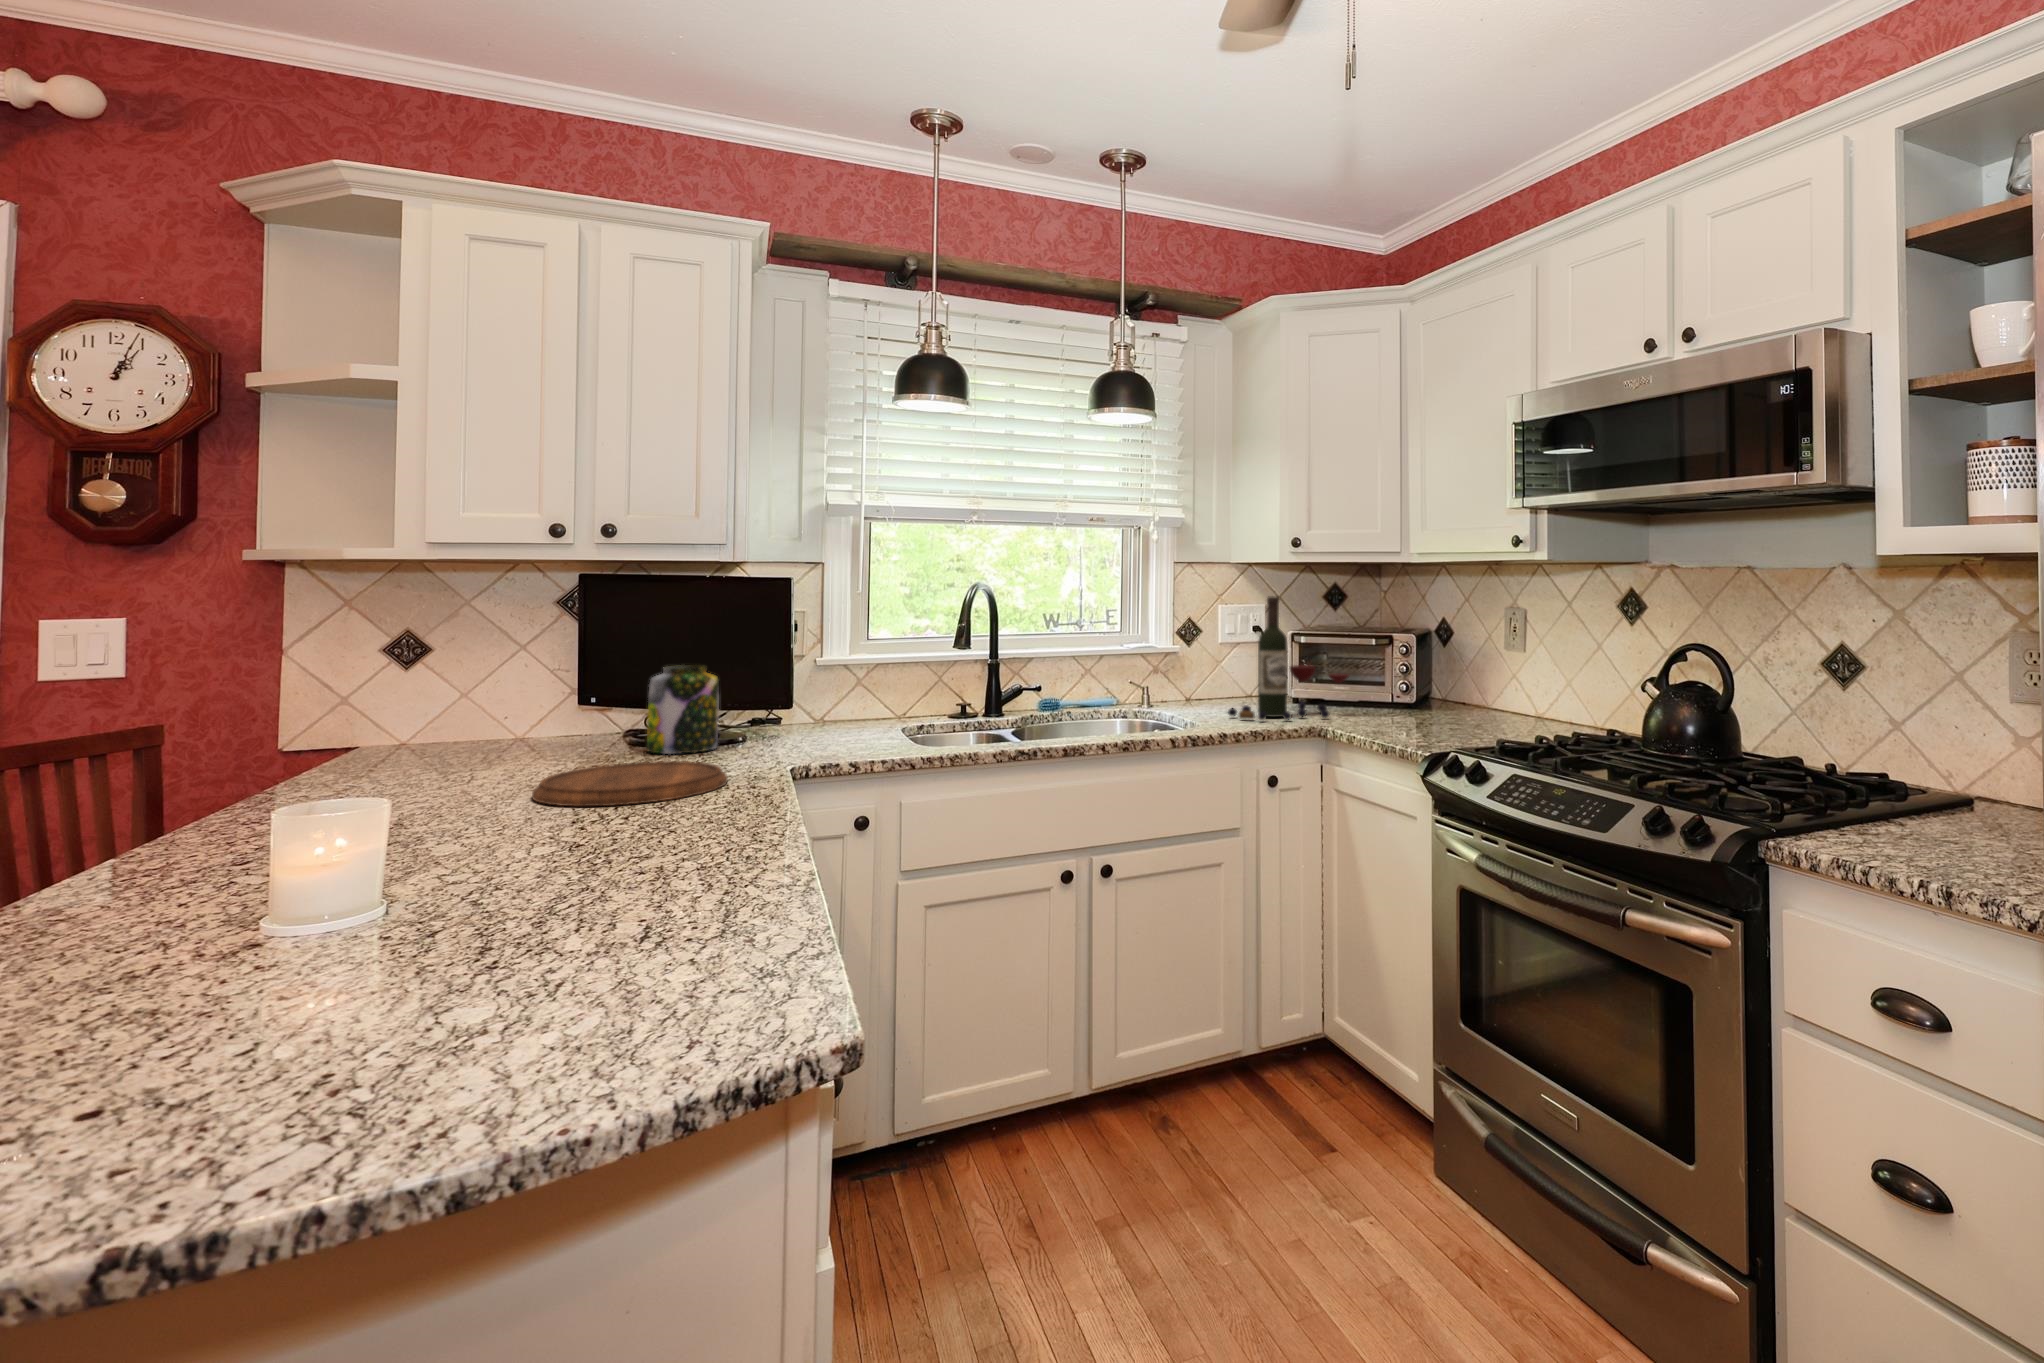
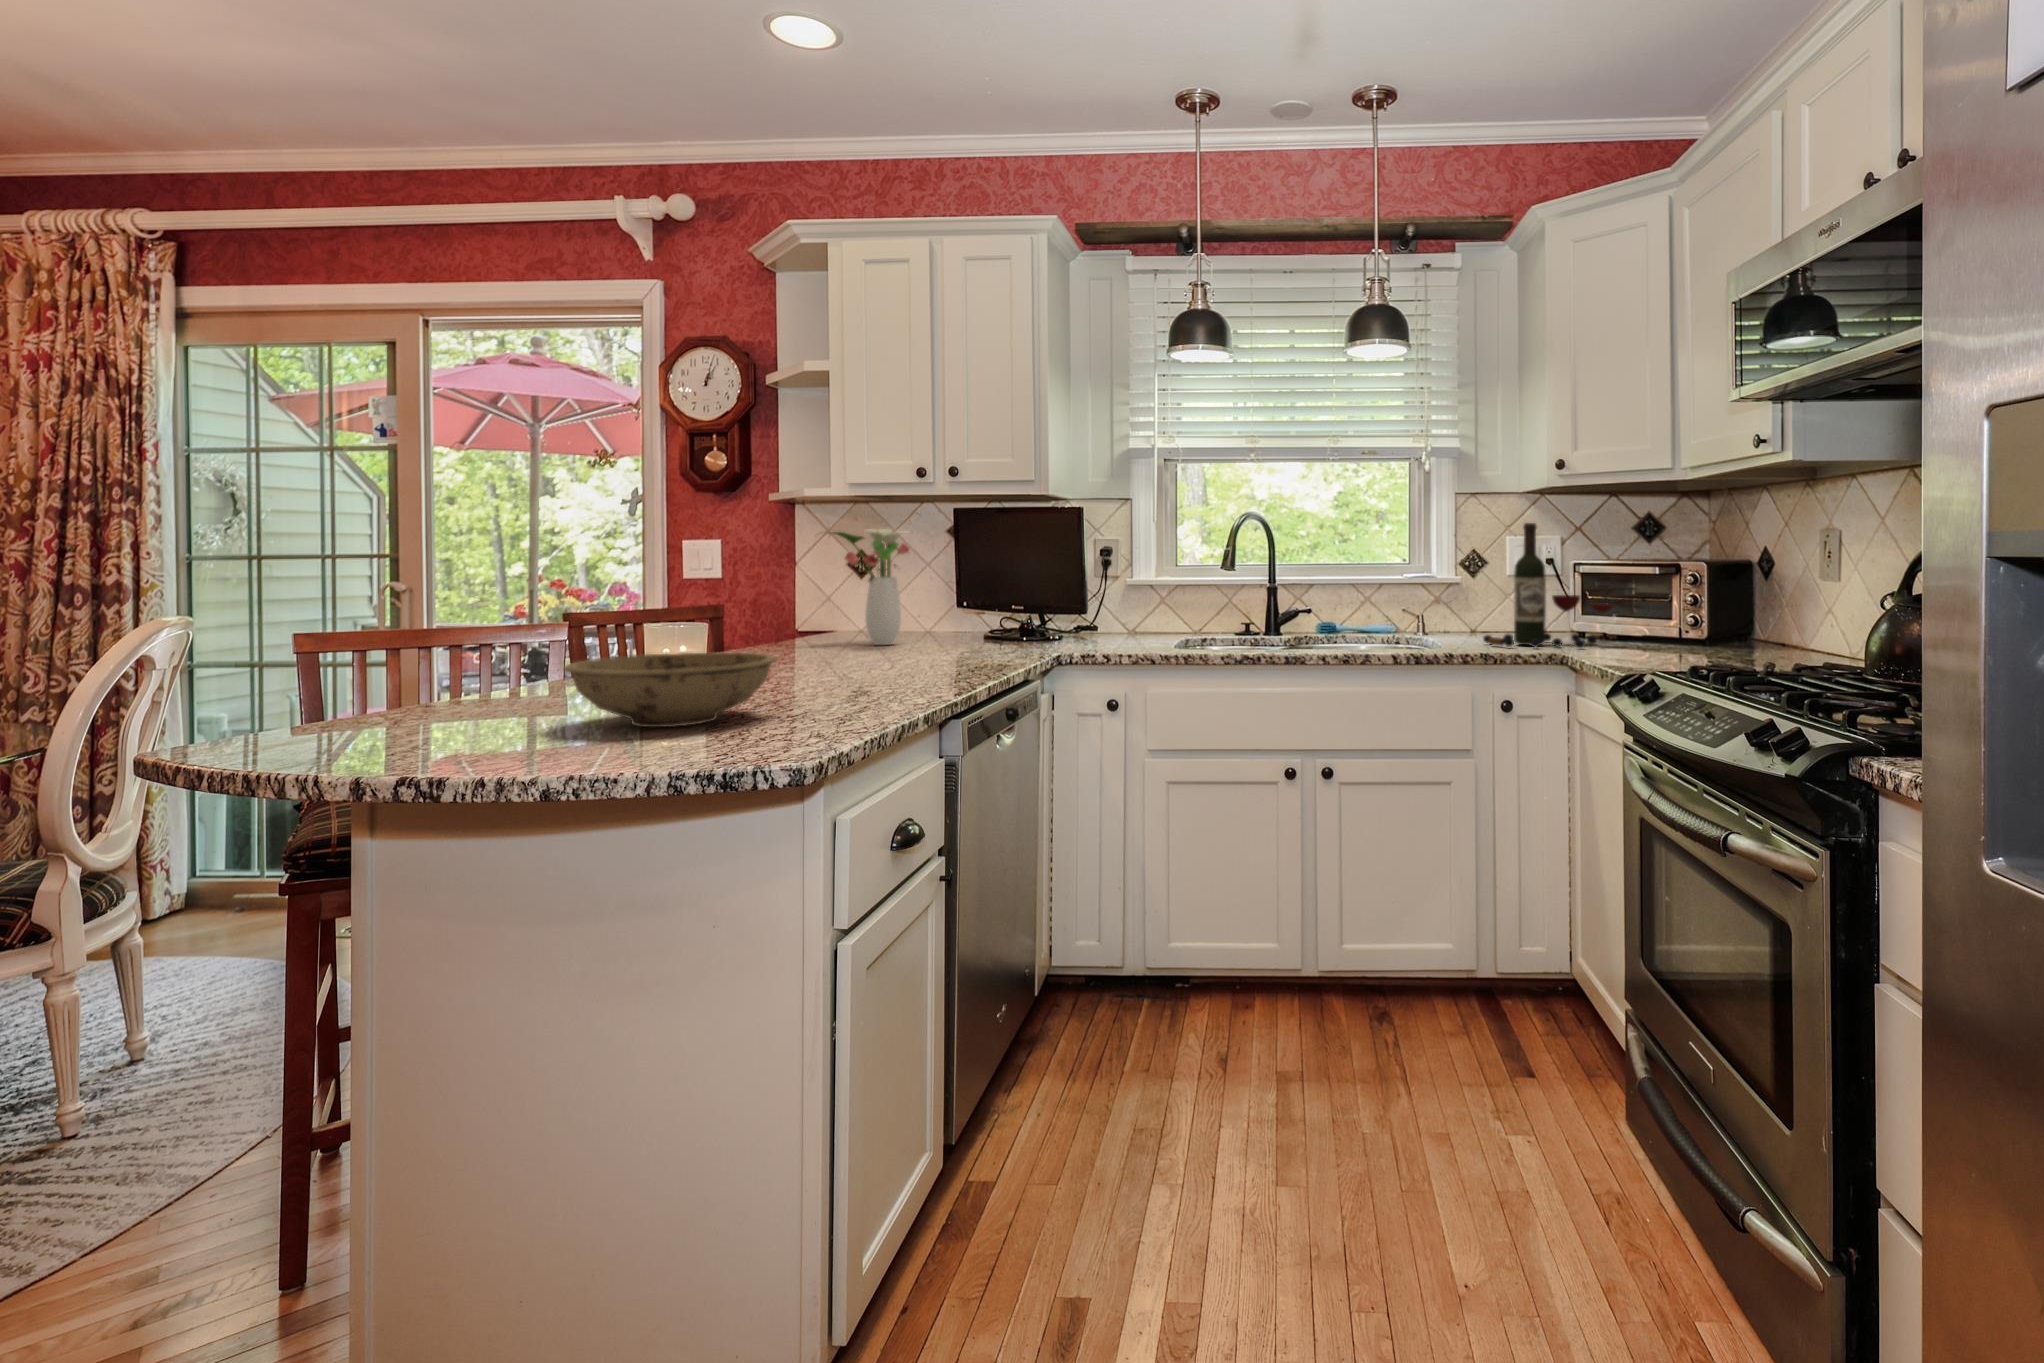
flower arrangement: none [369,600,528,766] -> present [833,529,909,645]
jar: present [647,665,719,754] -> none [989,579,1038,645]
cutting board: present [532,761,727,806] -> none [873,644,1004,667]
bowl: none [222,837,614,997] -> present [564,653,777,727]

